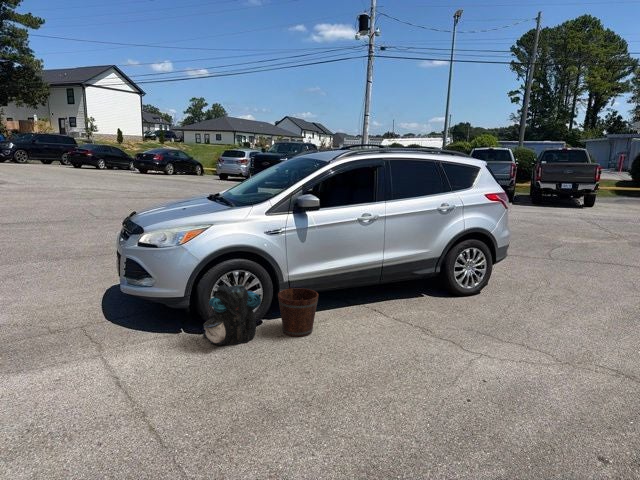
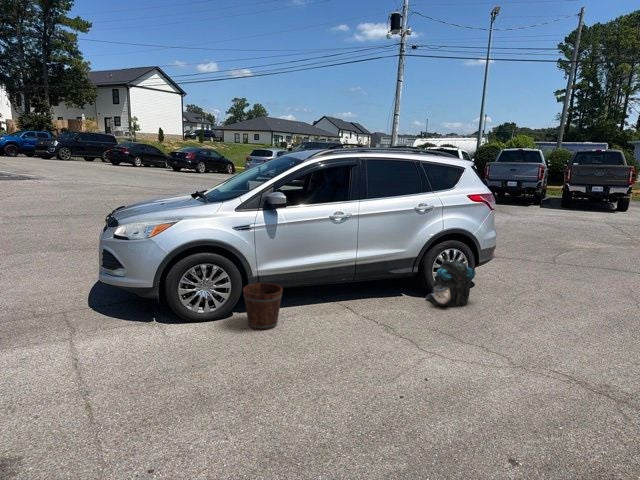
backpack: present [203,285,261,346] -> present [426,260,476,307]

